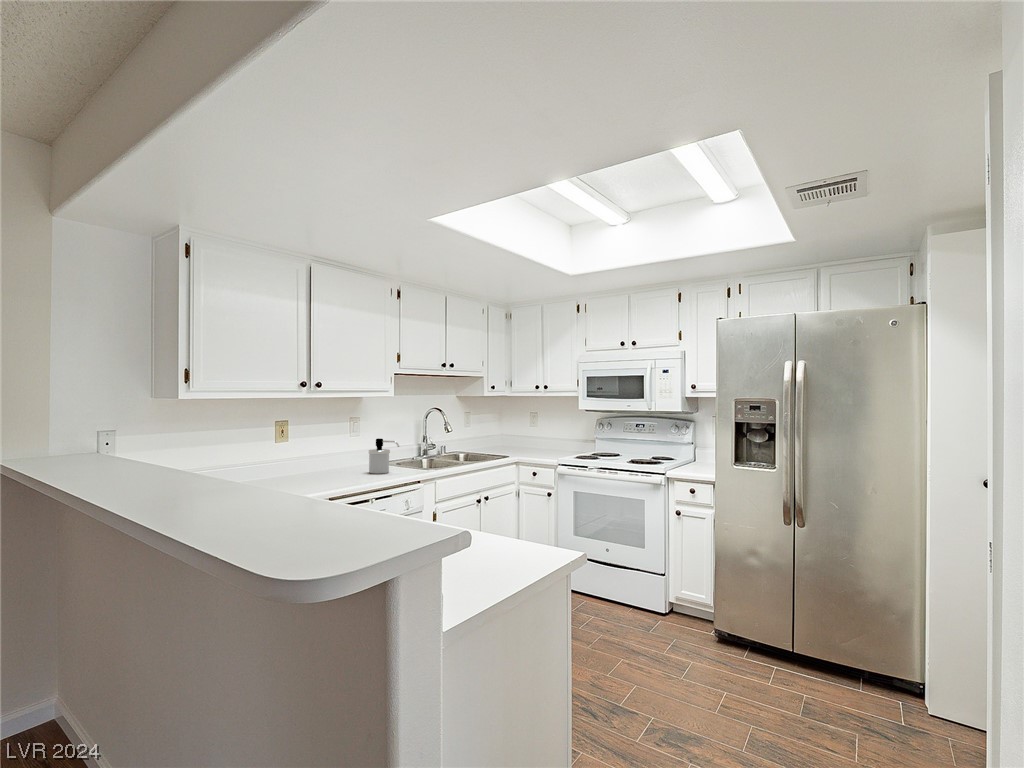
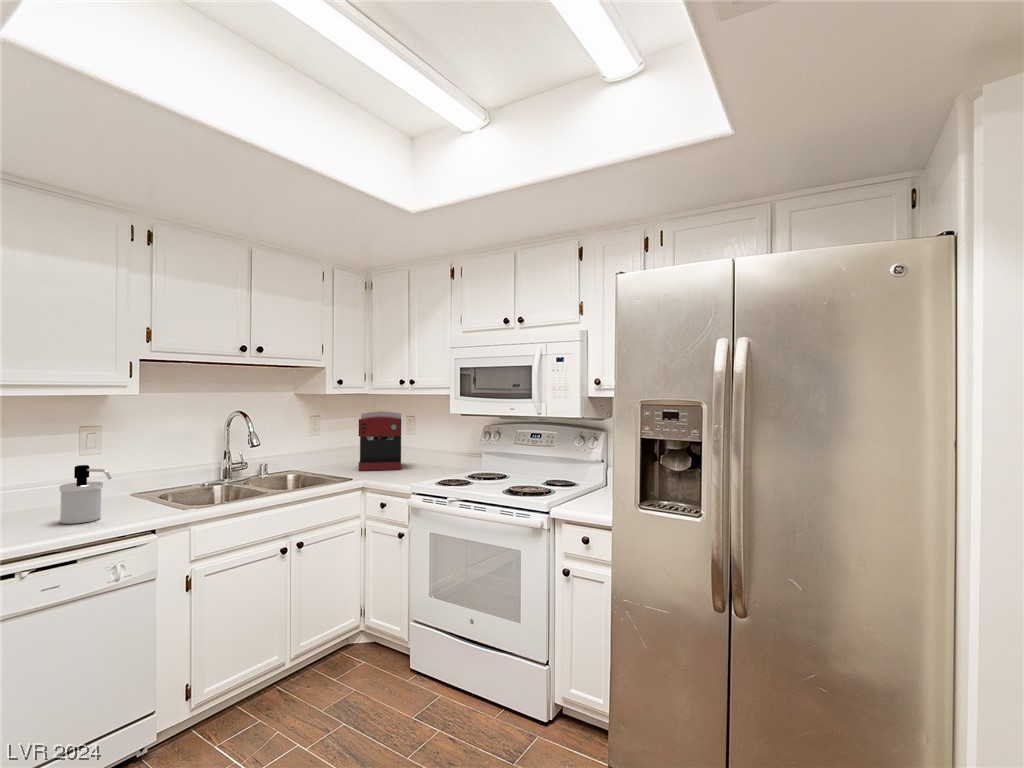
coffee maker: none [501,409,535,452] -> present [359,411,401,471]

